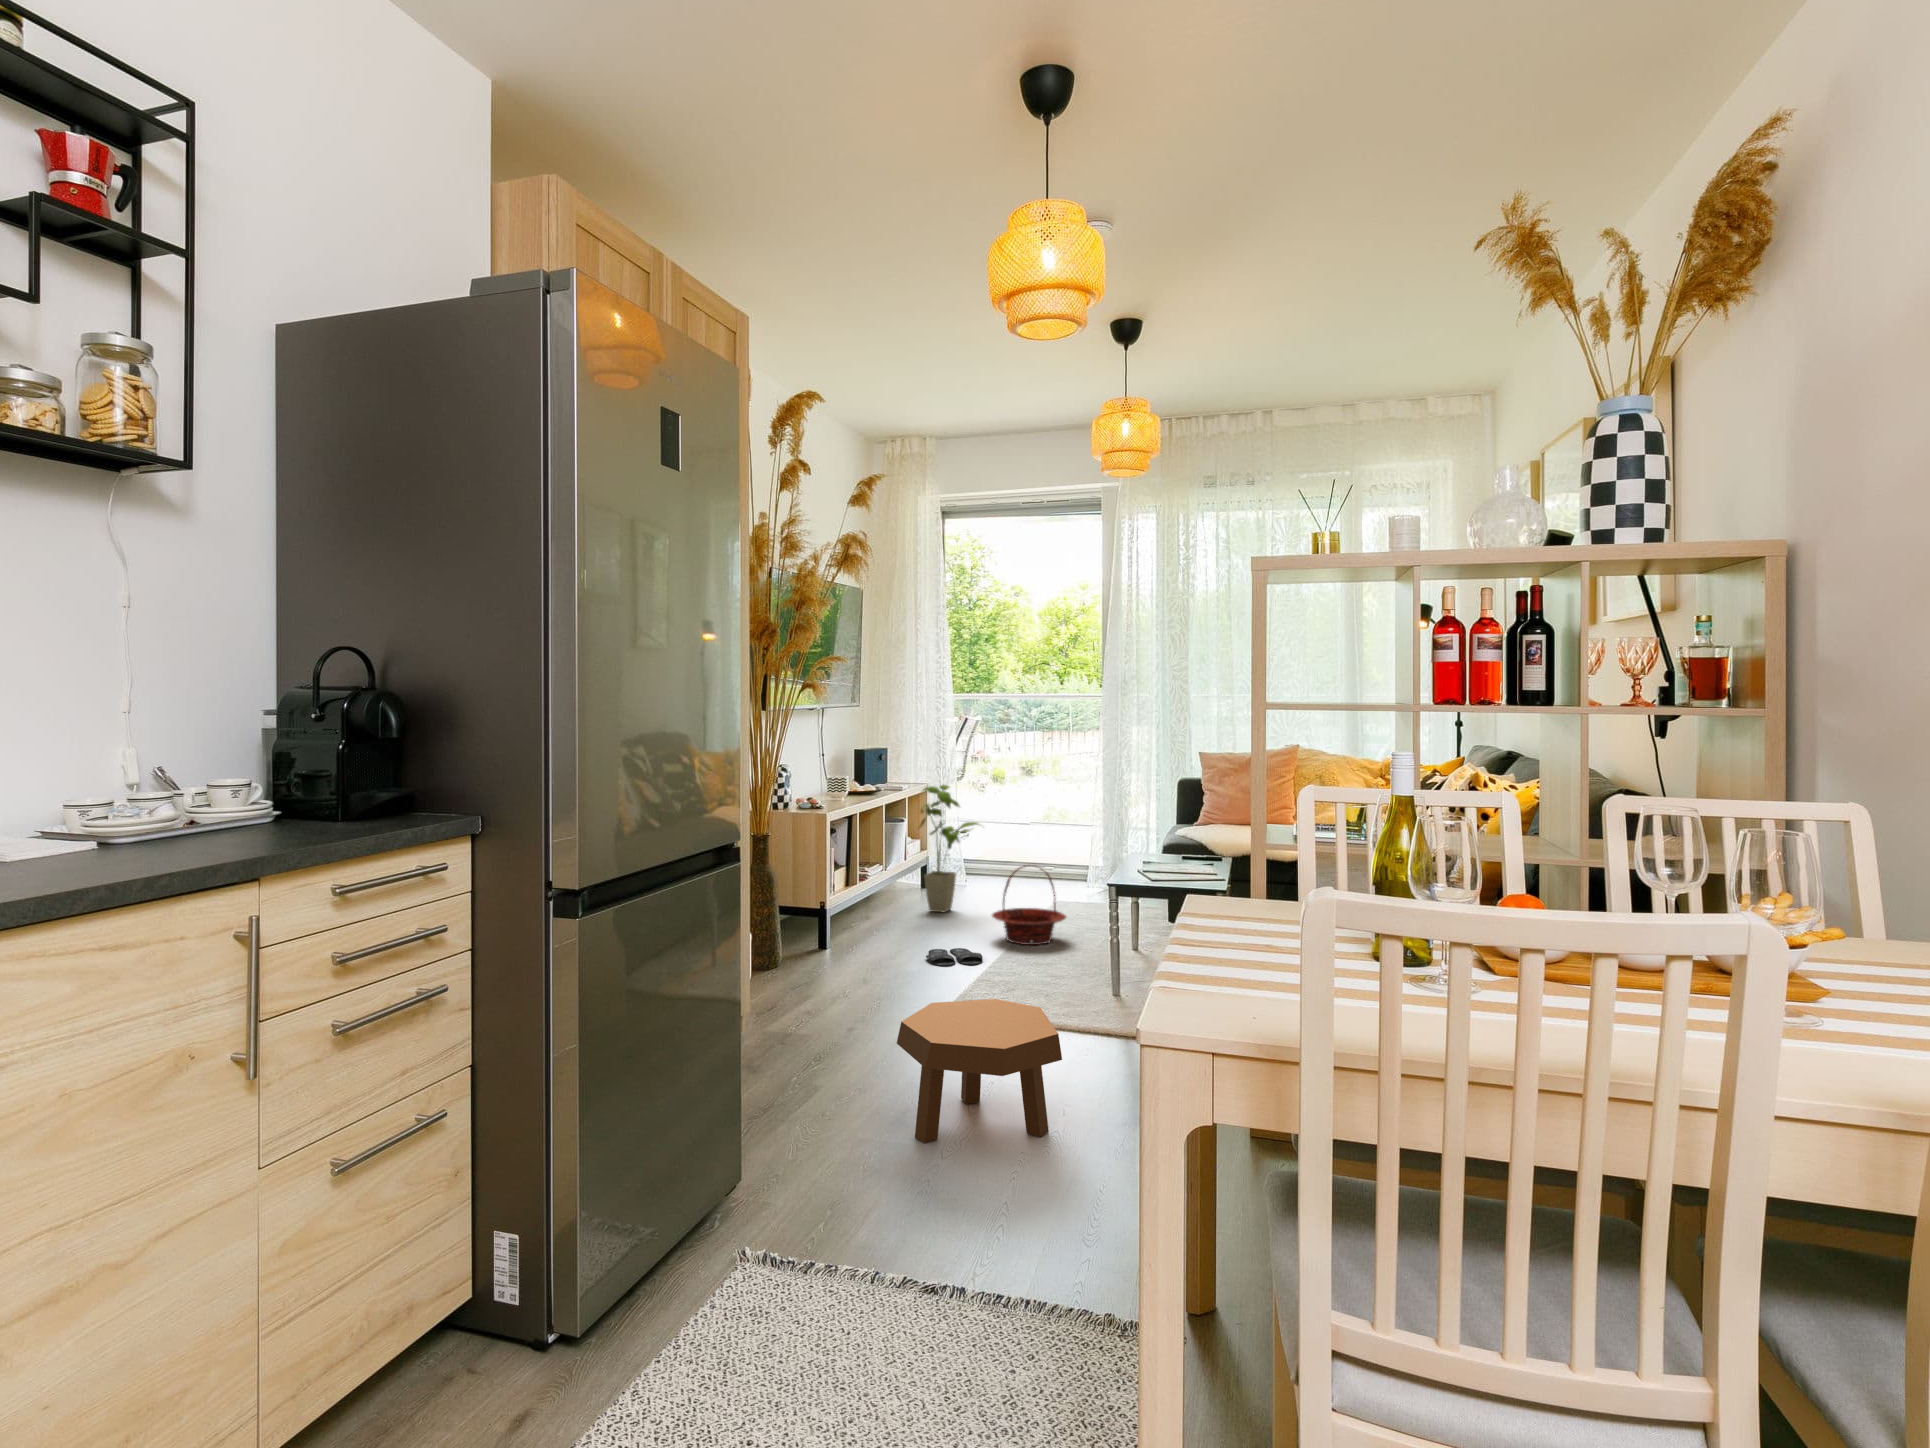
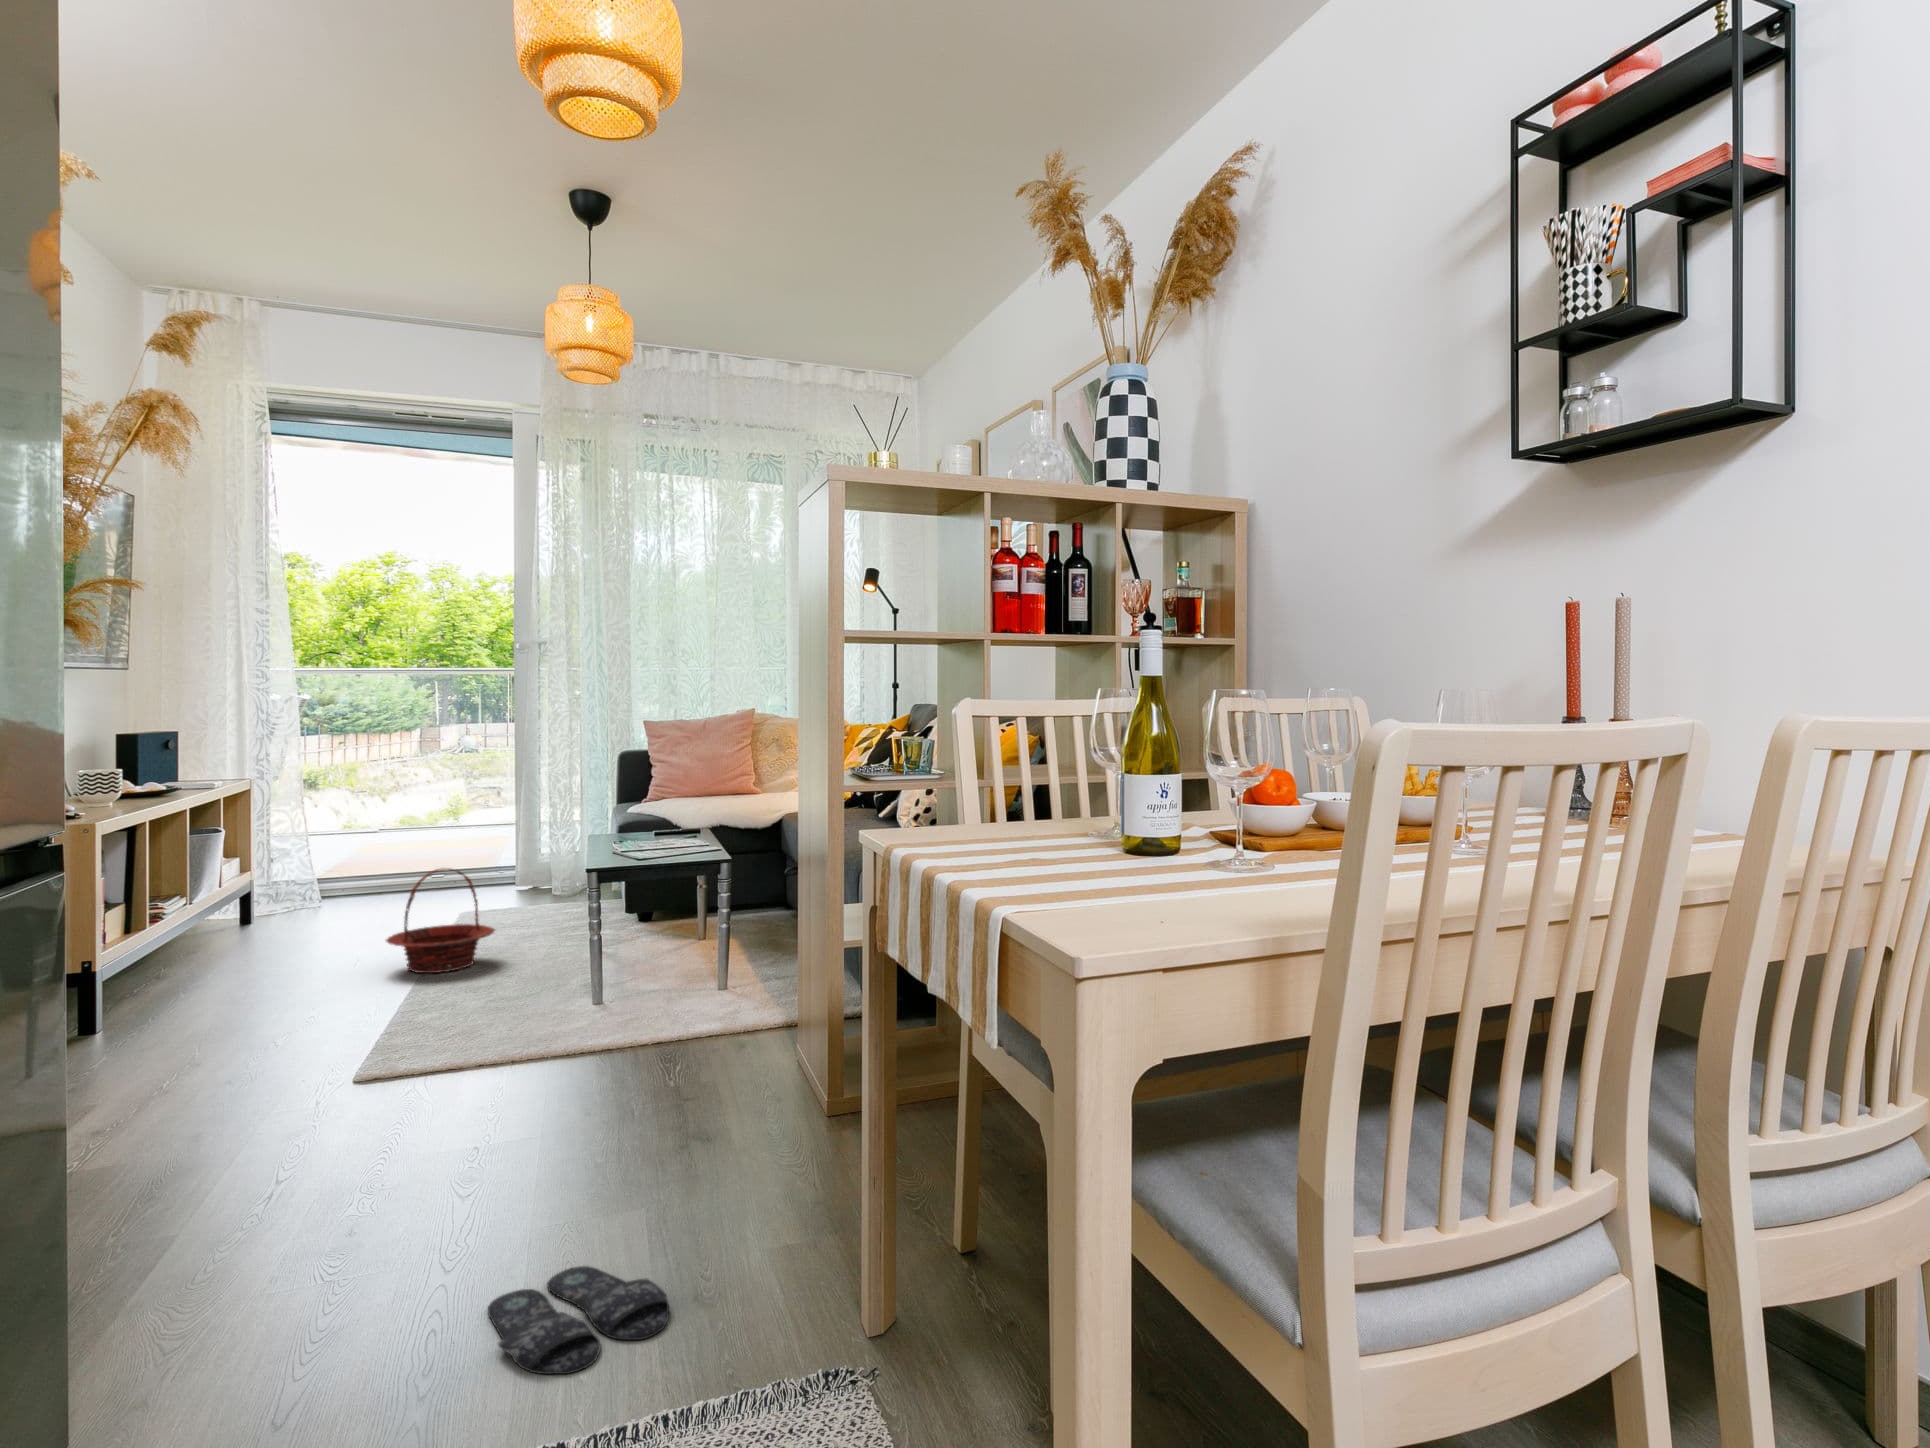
house plant: present [920,785,979,912] -> none [250,775,361,953]
slippers: present [926,948,982,966] -> present [488,1266,669,1374]
footstool: present [897,999,1062,1143] -> none [342,1029,607,1255]

